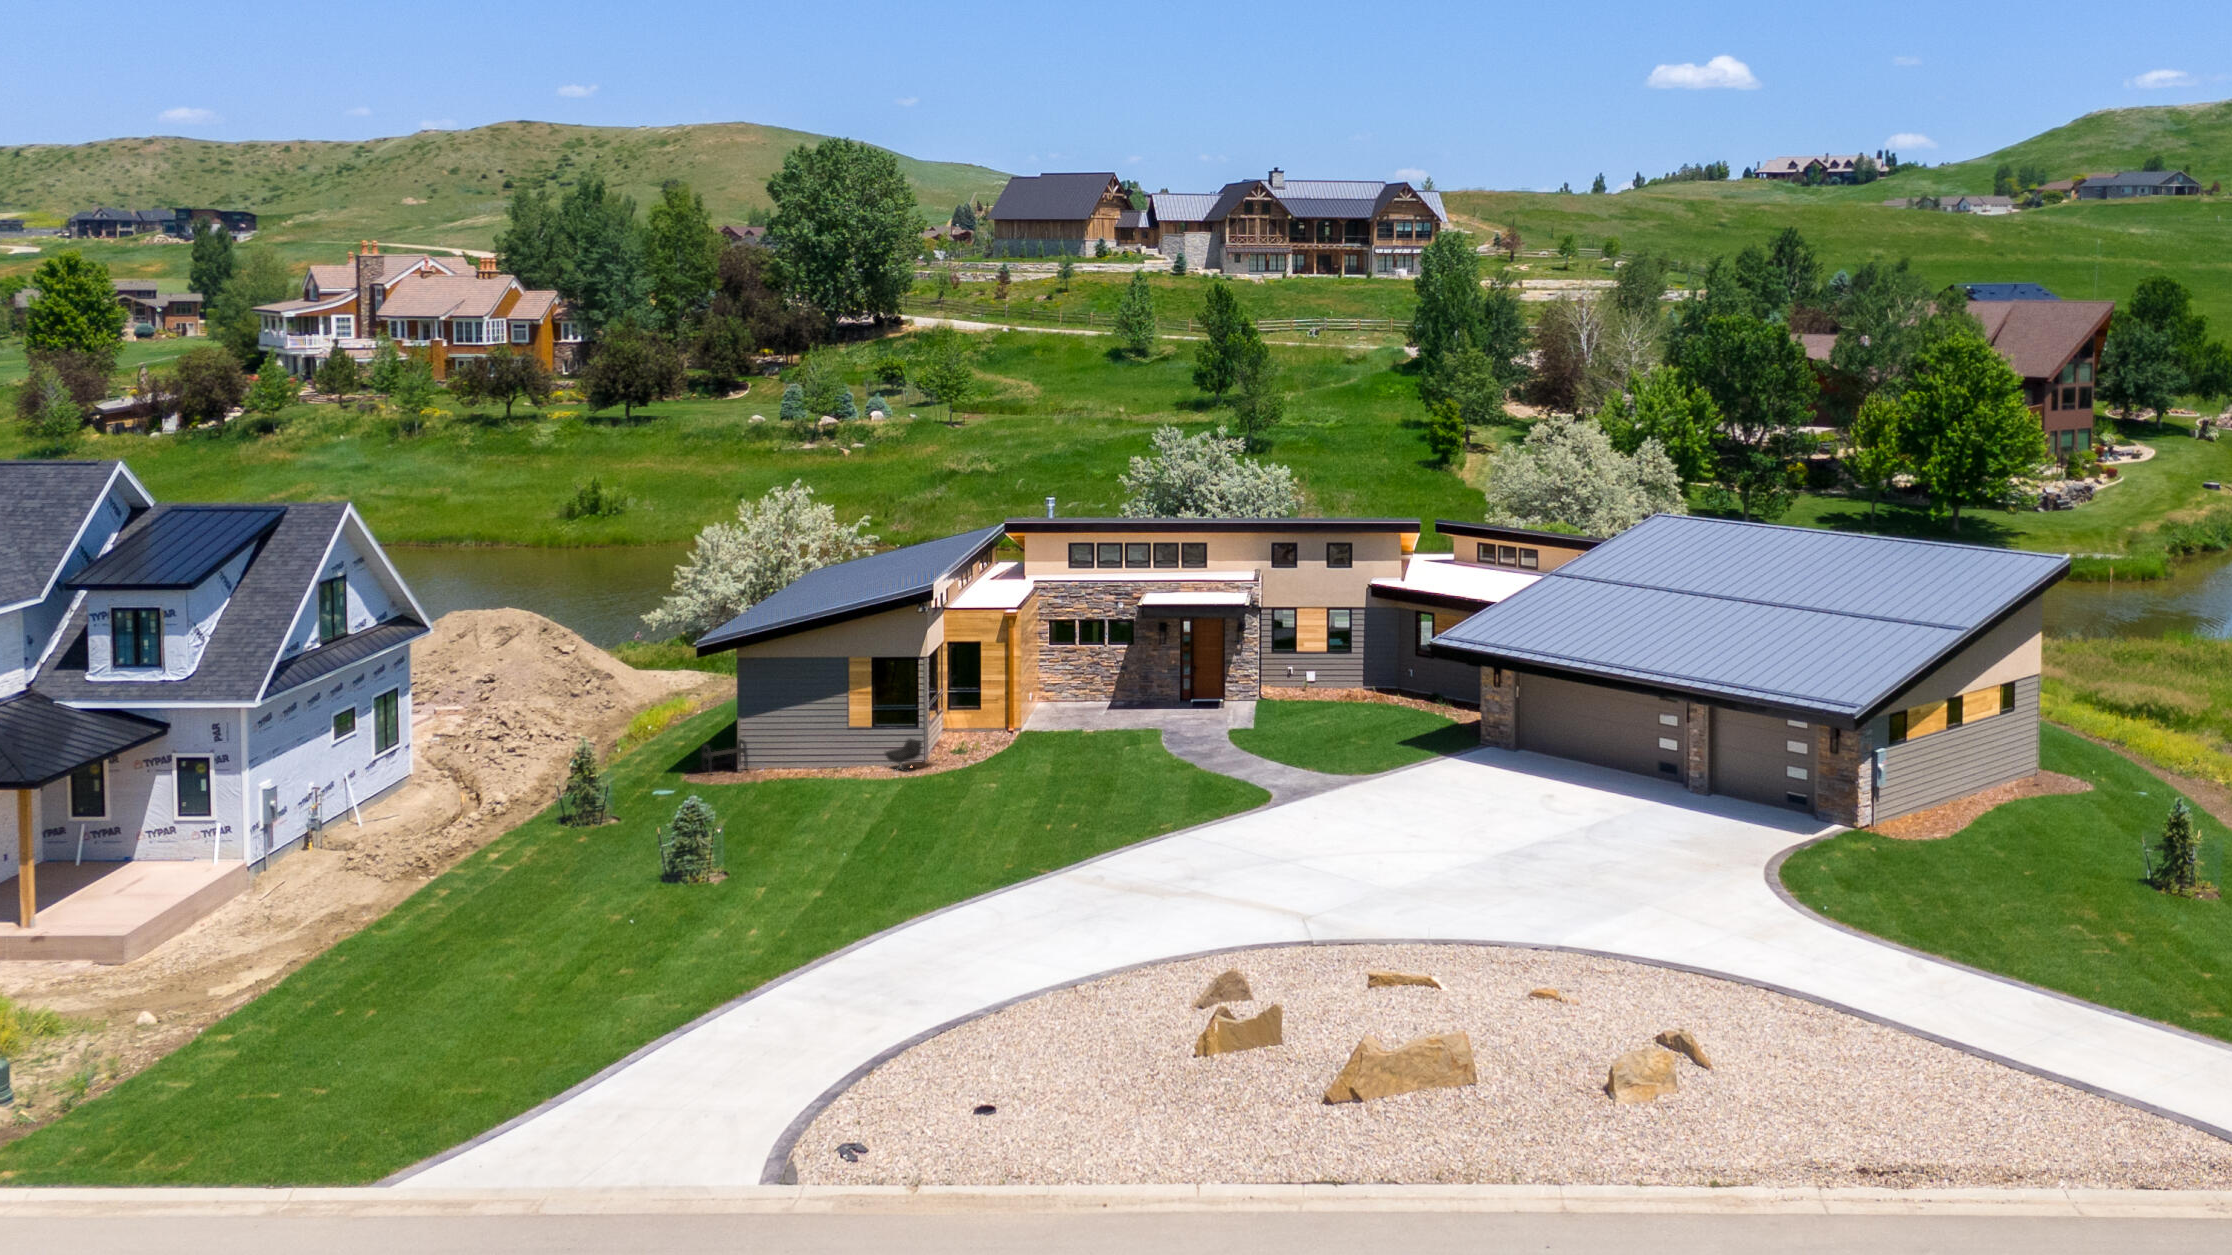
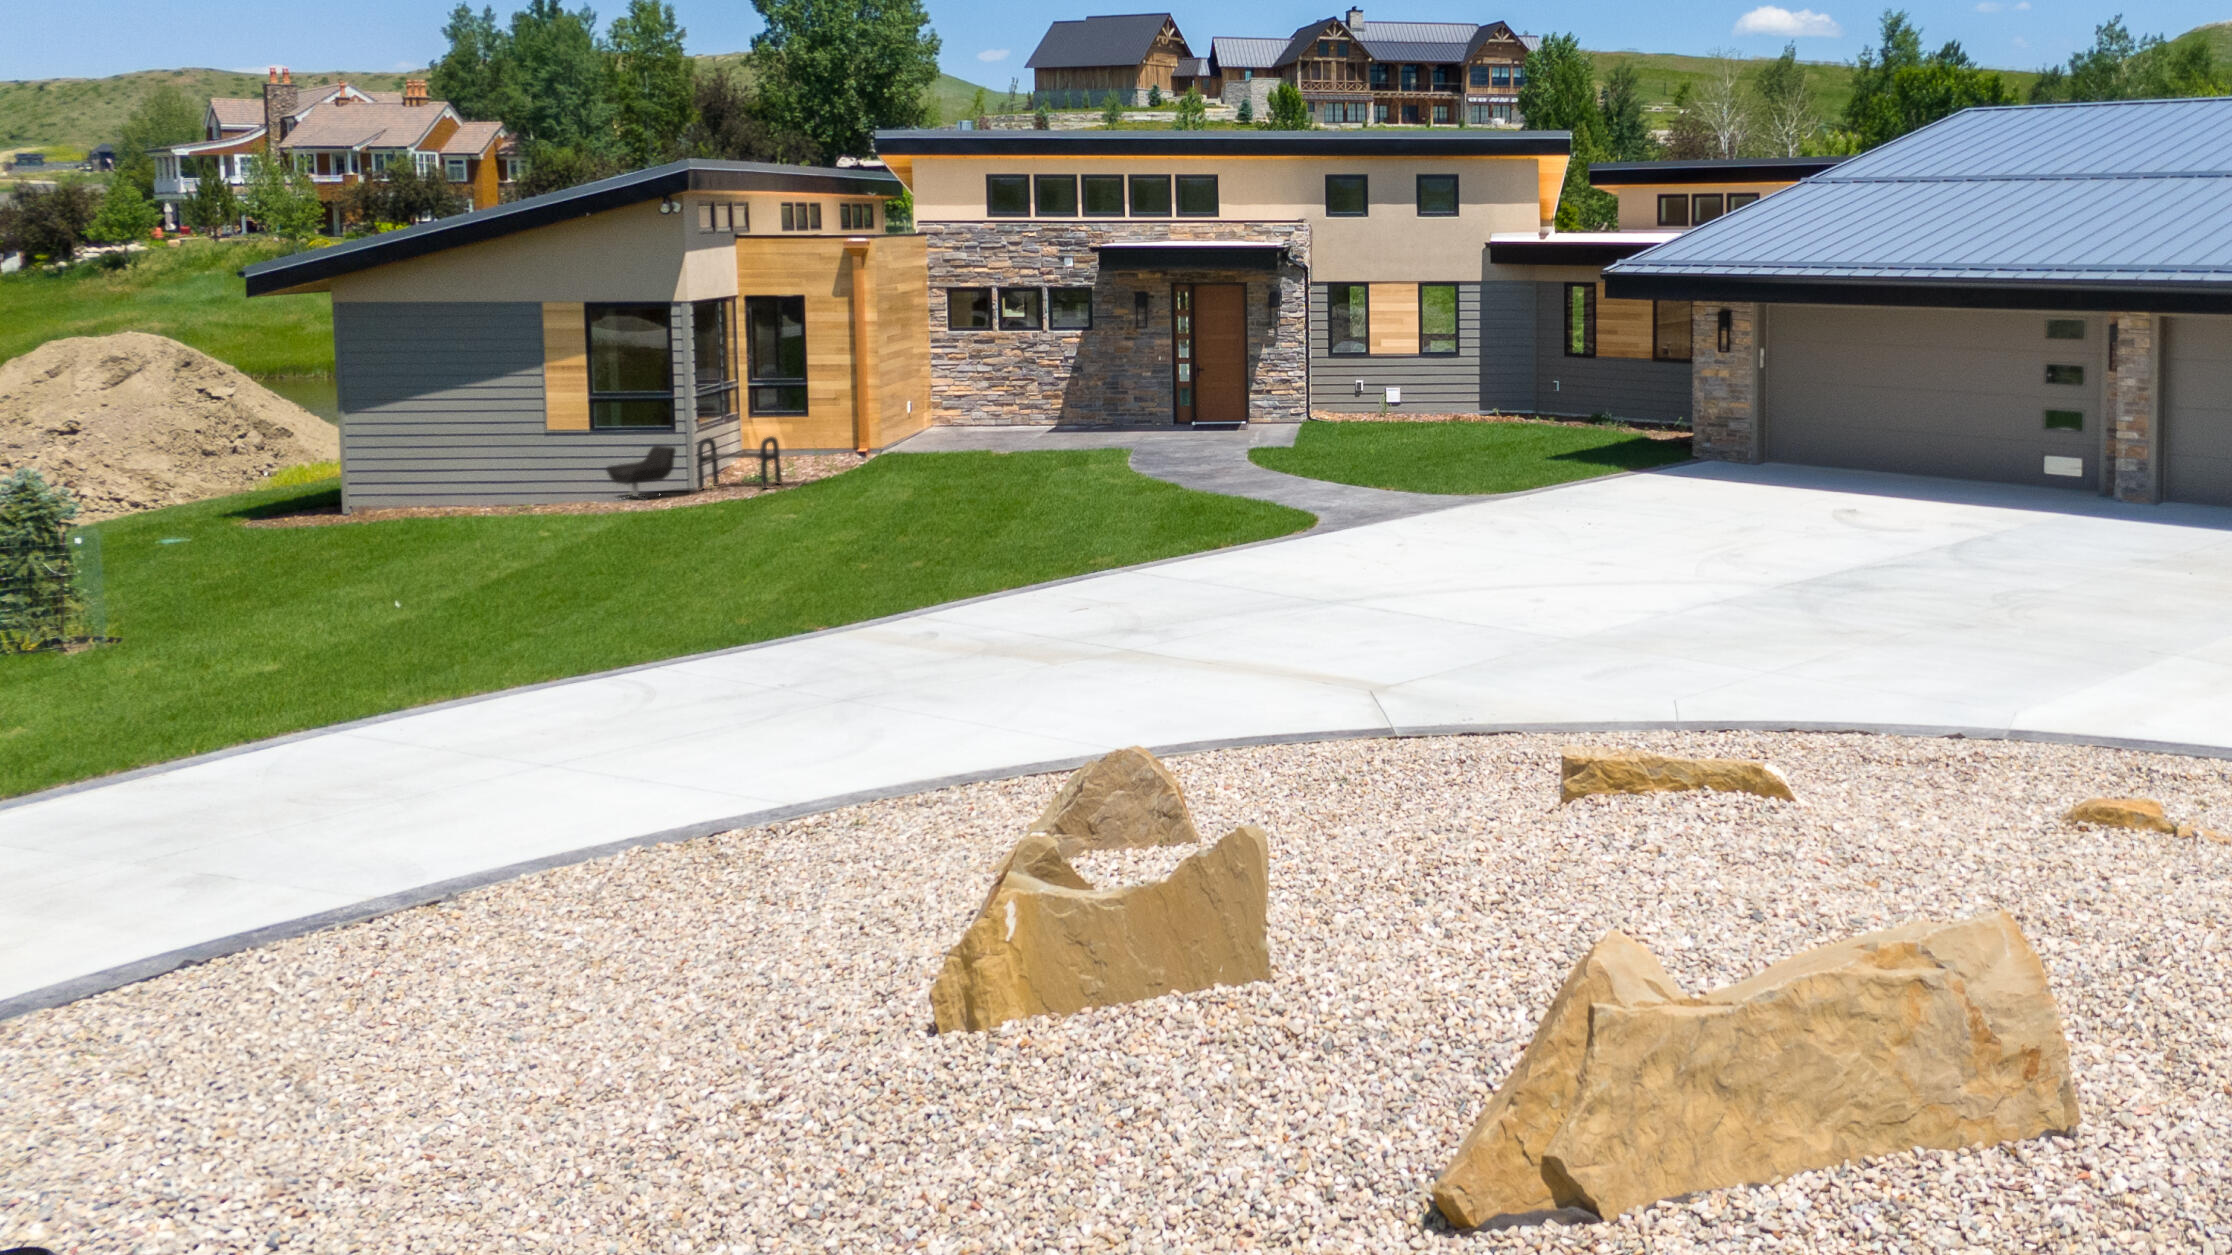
bench: present [702,739,748,774] -> present [697,437,781,491]

